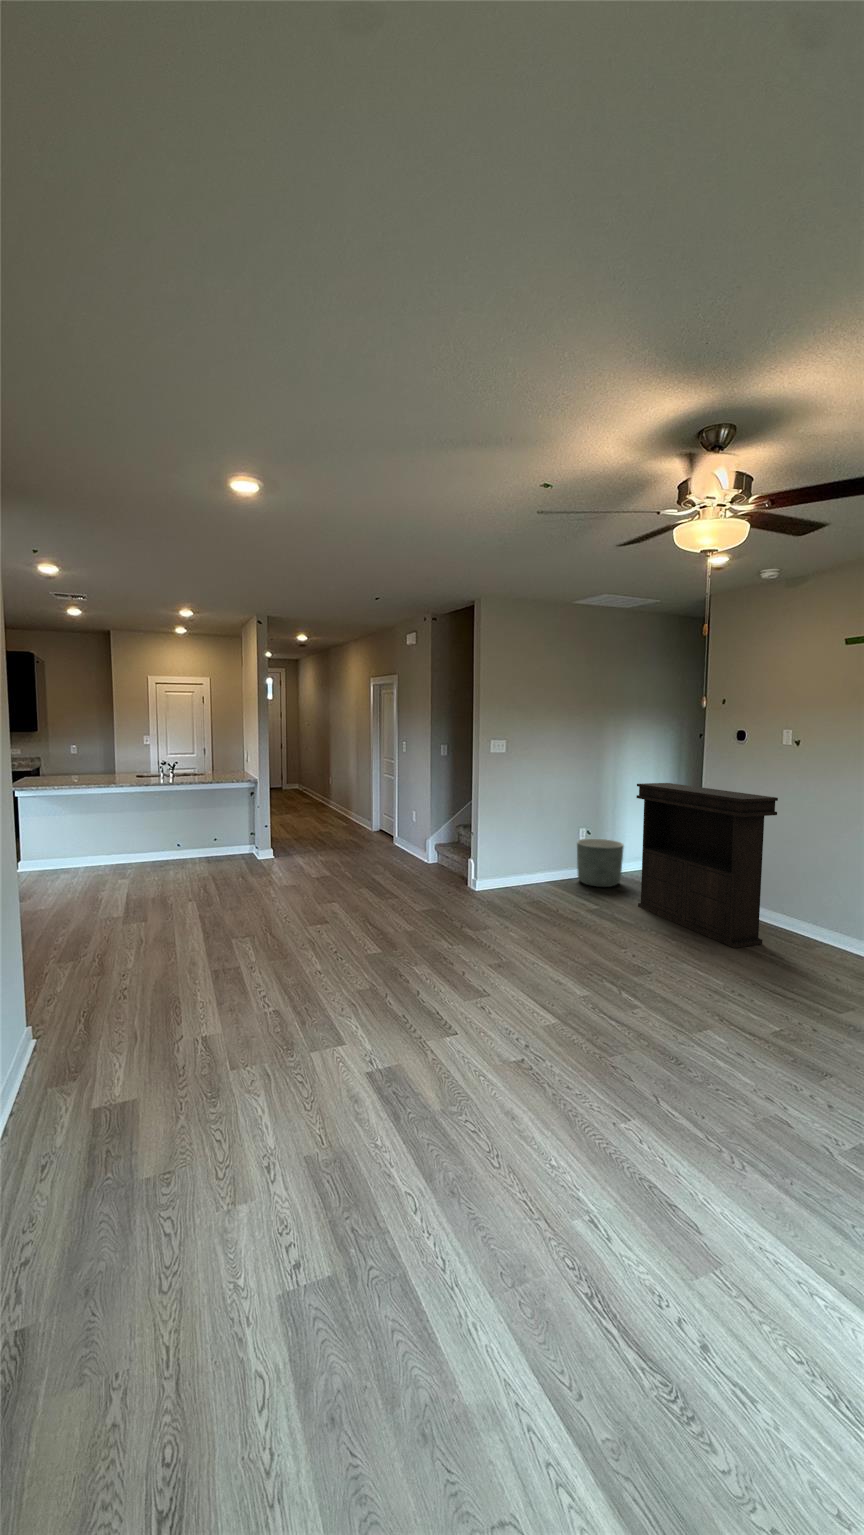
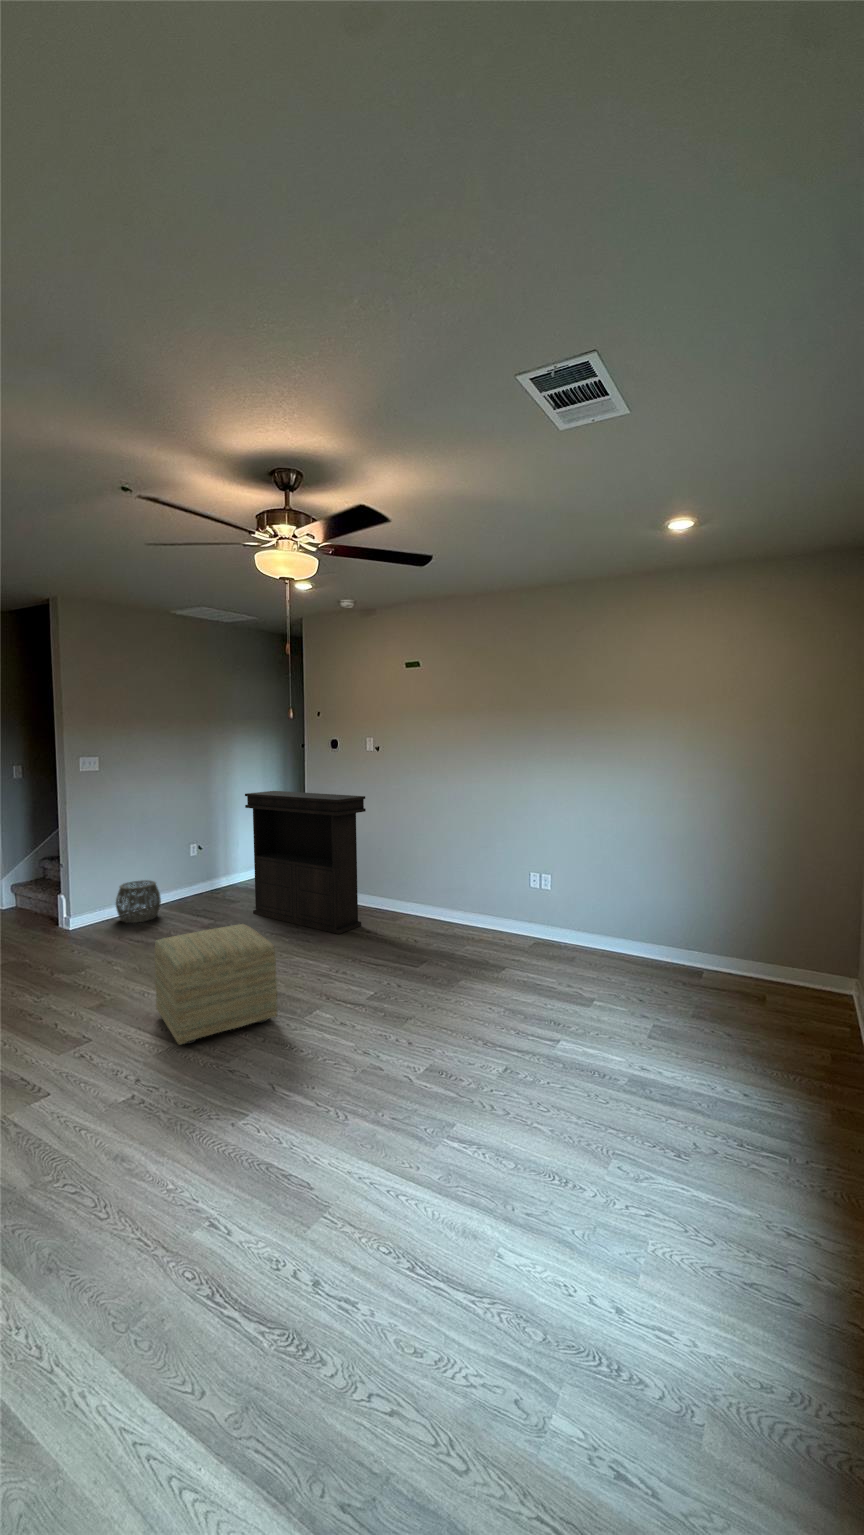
planter: present [577,839,624,887] -> none [188,853,237,902]
woven basket: none [513,856,551,895] -> present [116,880,161,923]
ottoman: none [545,917,665,1025] -> present [155,924,277,1045]

